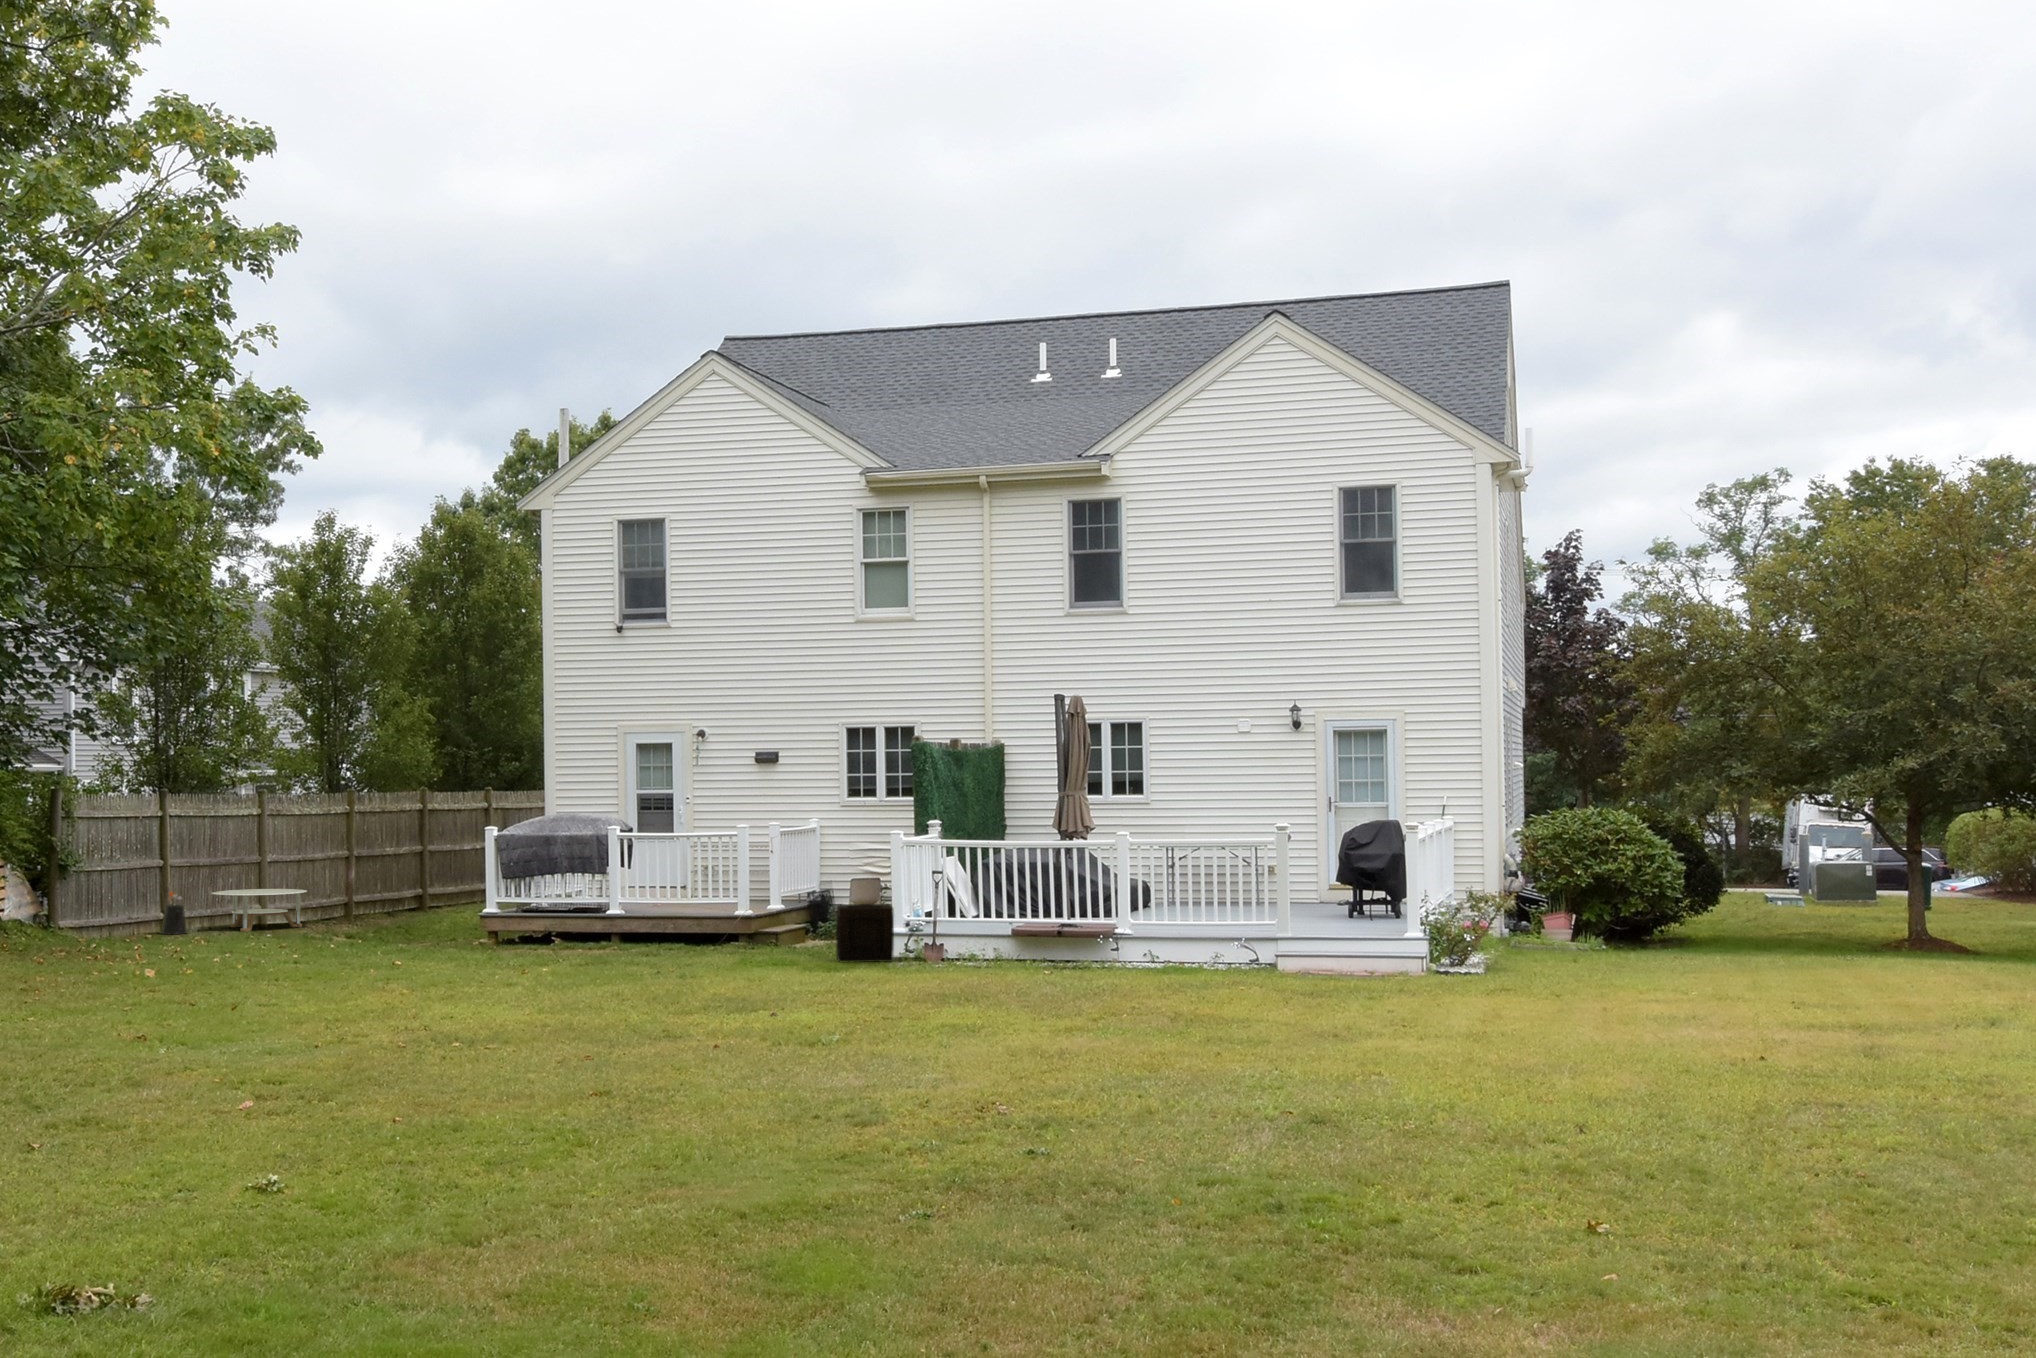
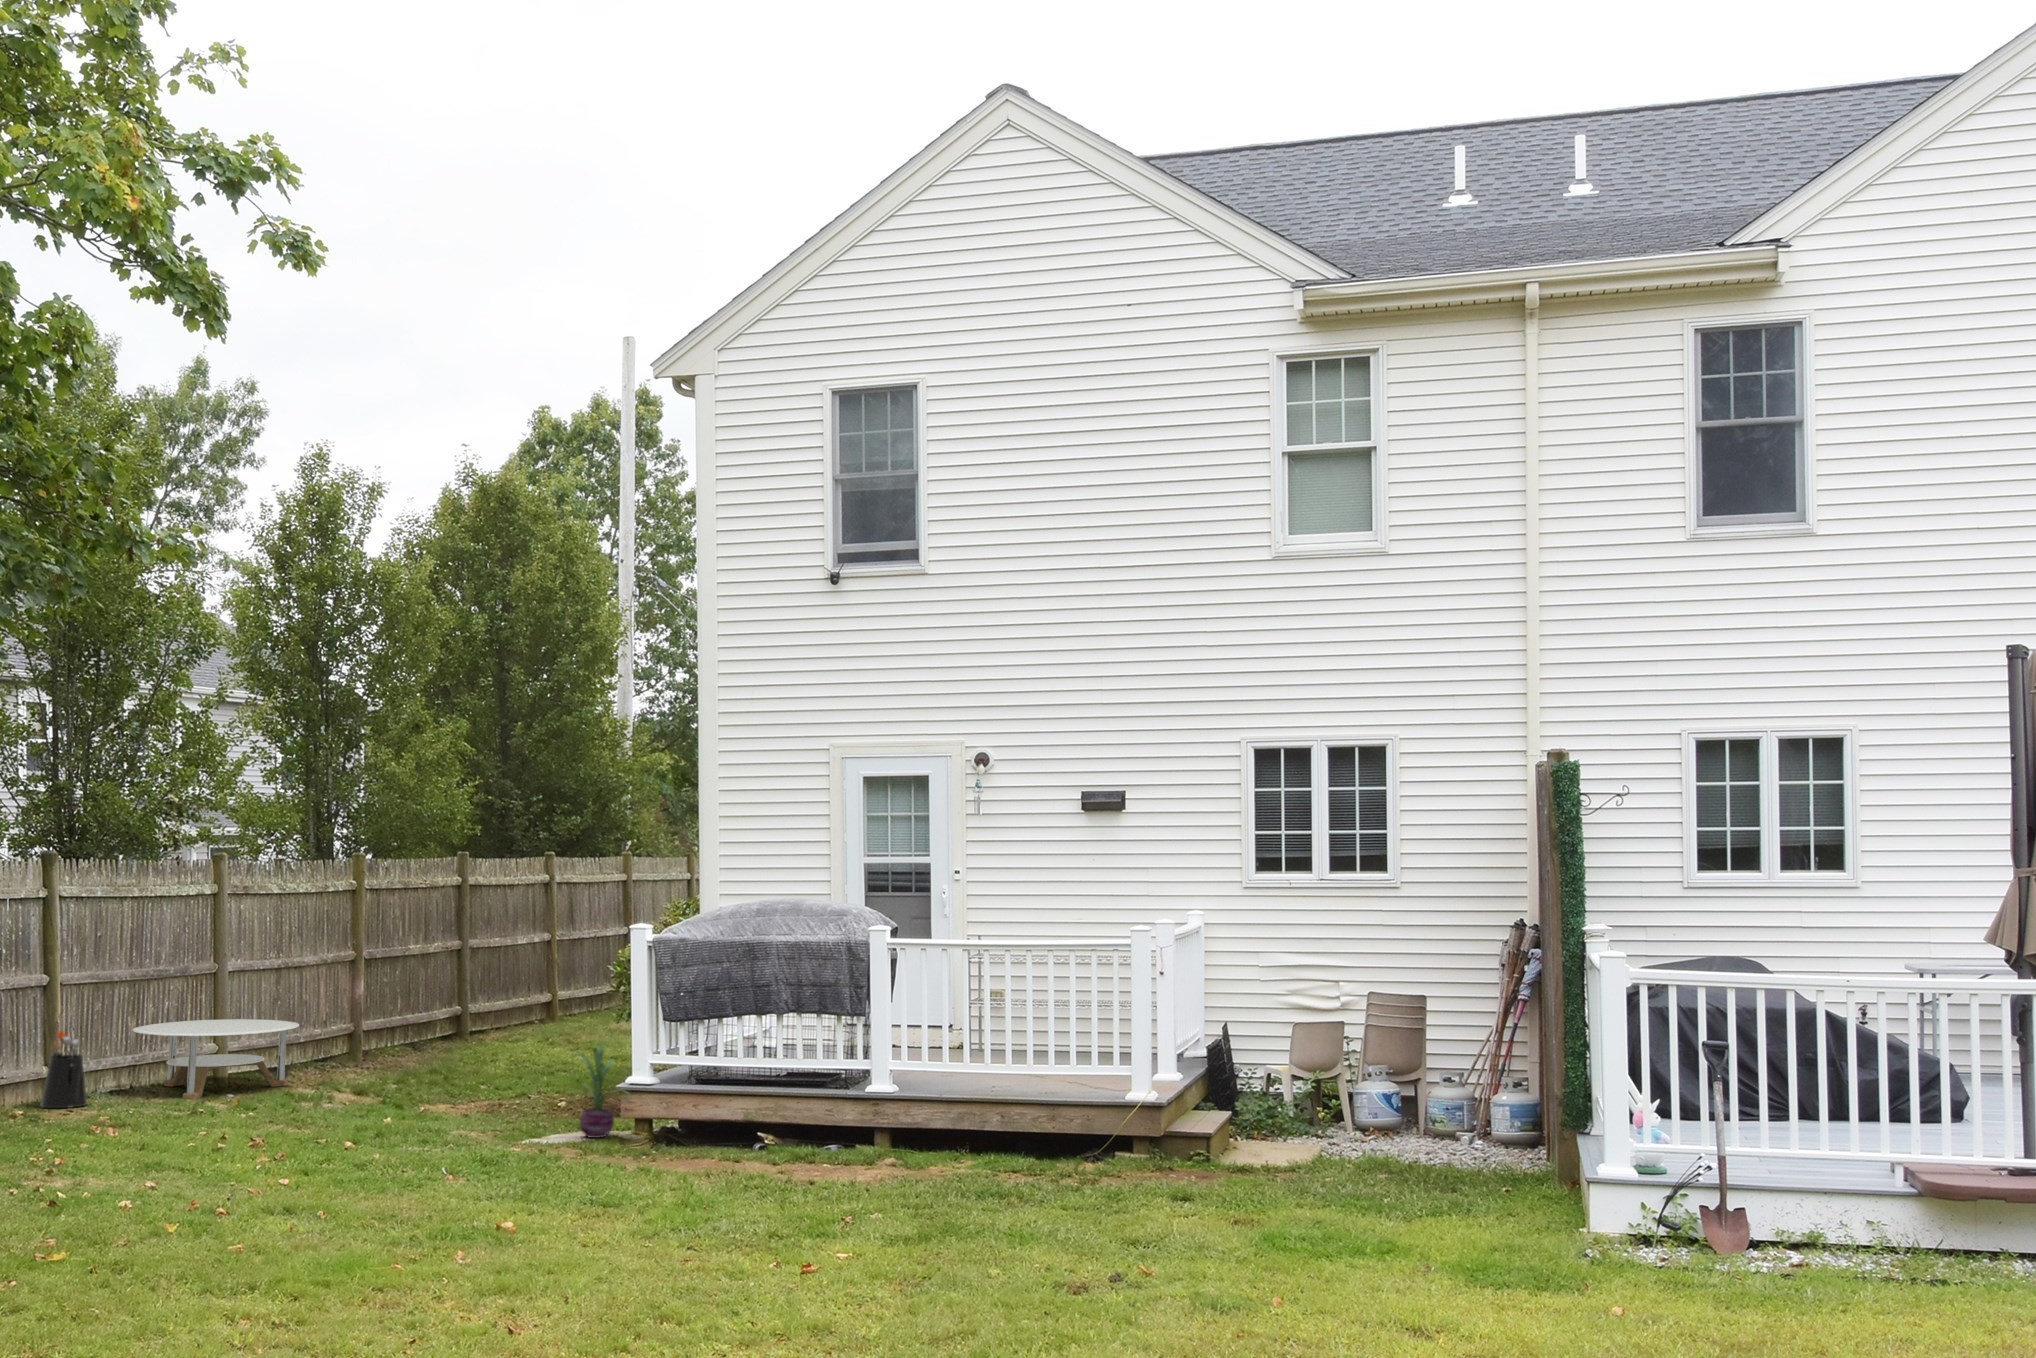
decorative plant: none [434,892,491,943] -> present [569,1043,630,1138]
wooden crate: present [836,904,894,962] -> none [1367,1083,1510,1208]

